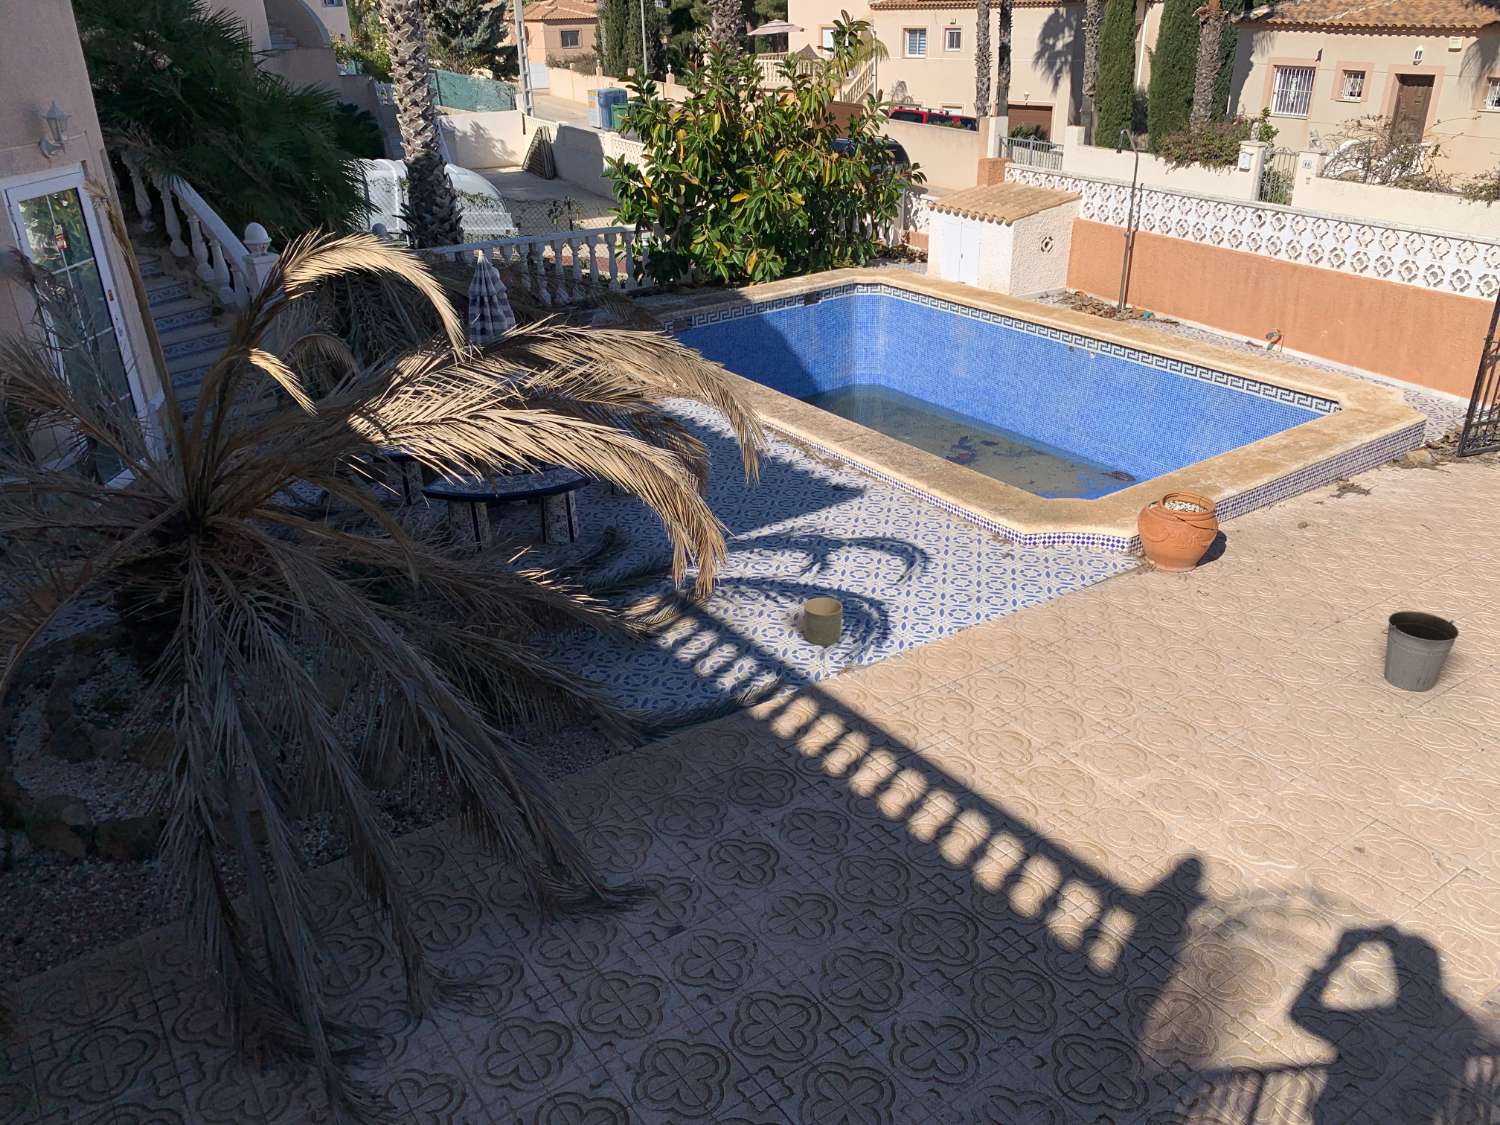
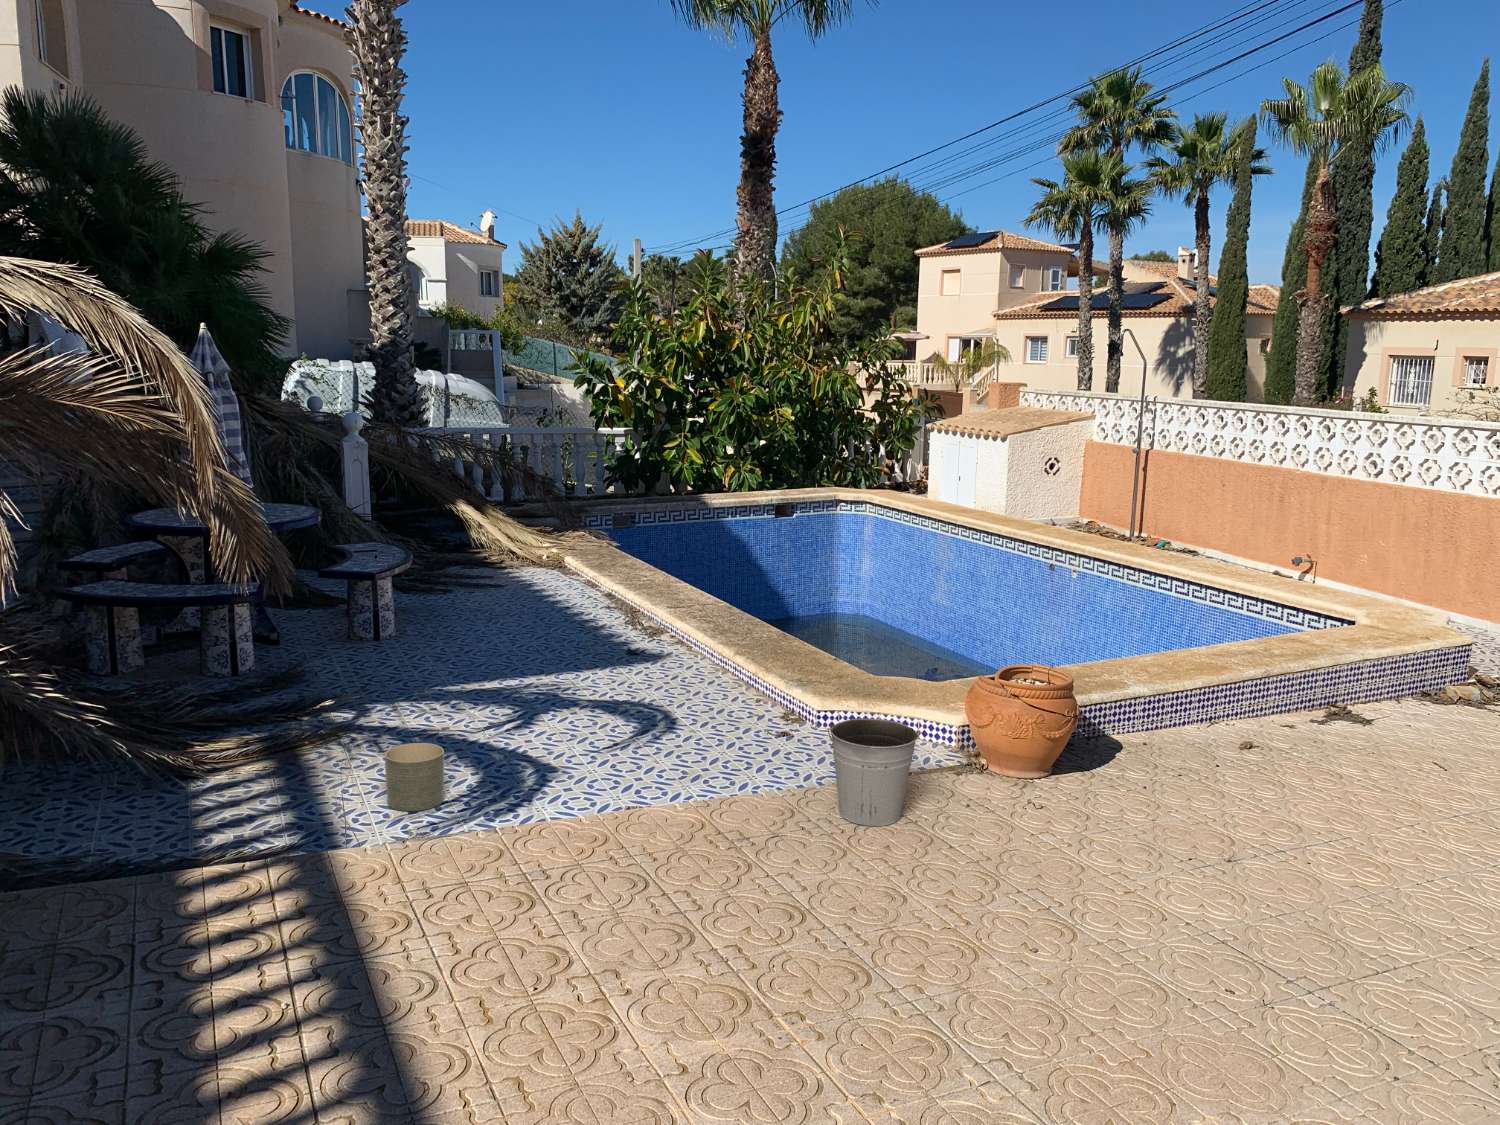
bucket: present [1382,611,1459,691] -> present [828,718,921,826]

